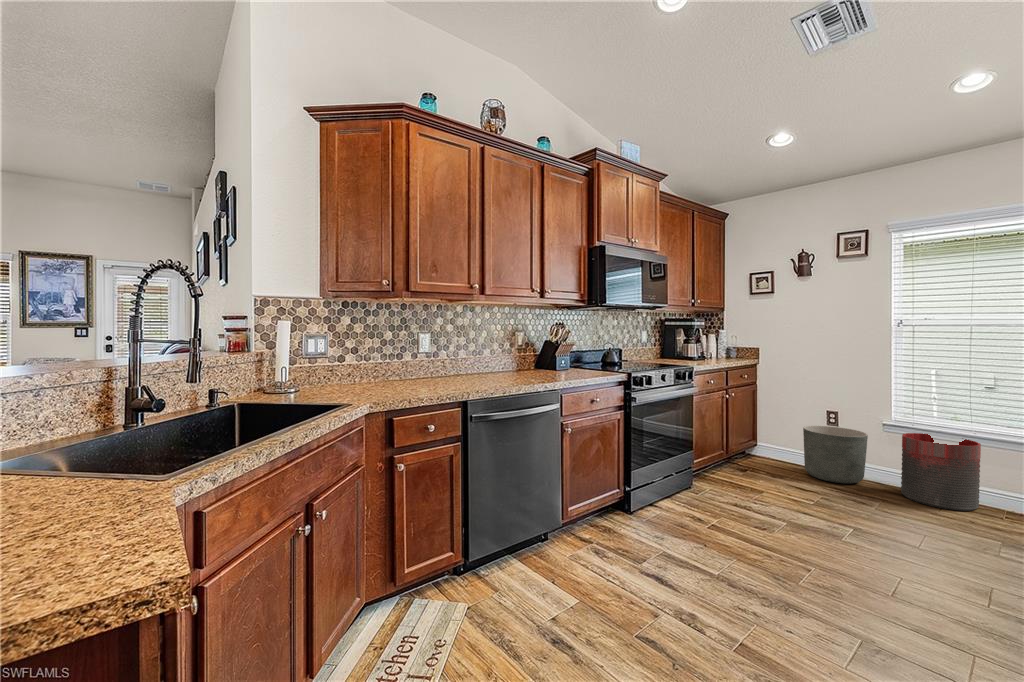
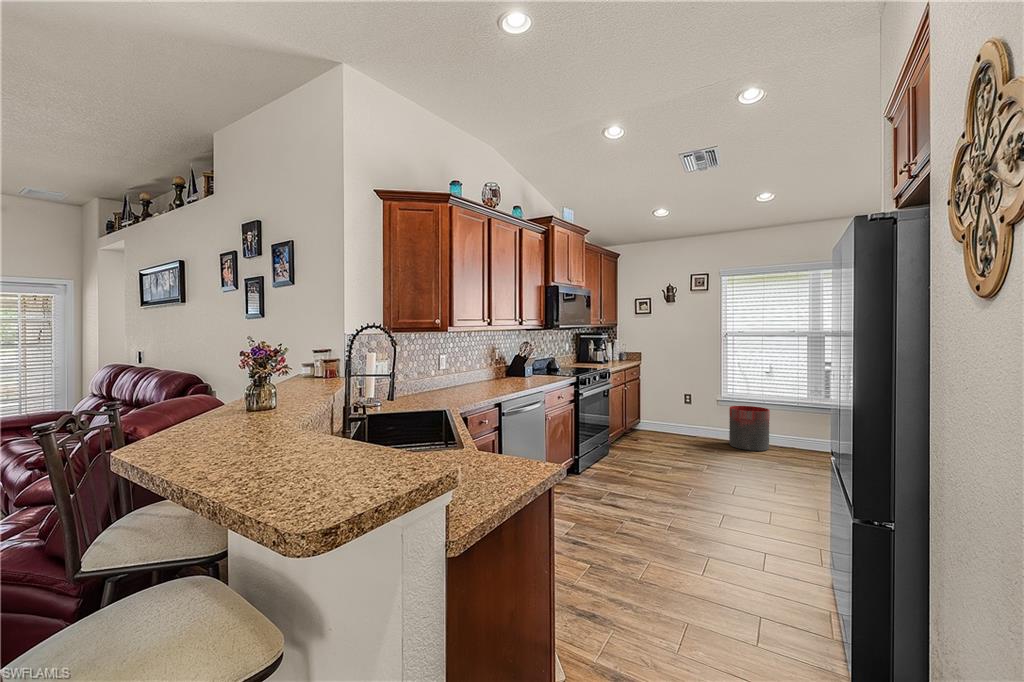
planter: present [803,426,868,484] -> none [672,405,710,442]

